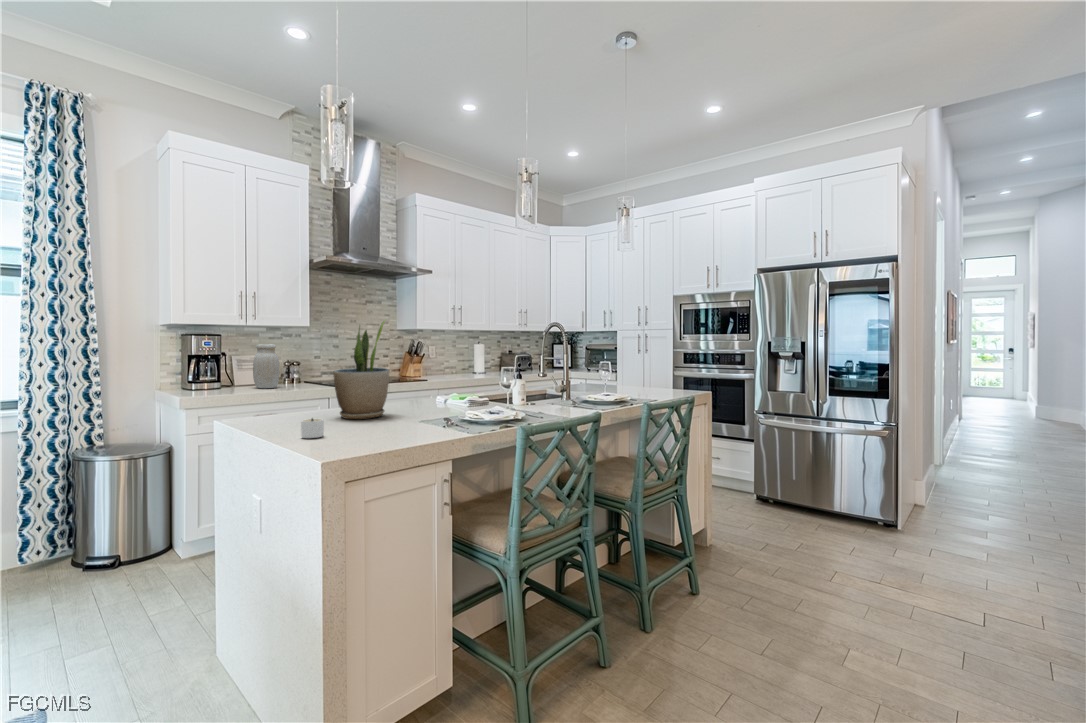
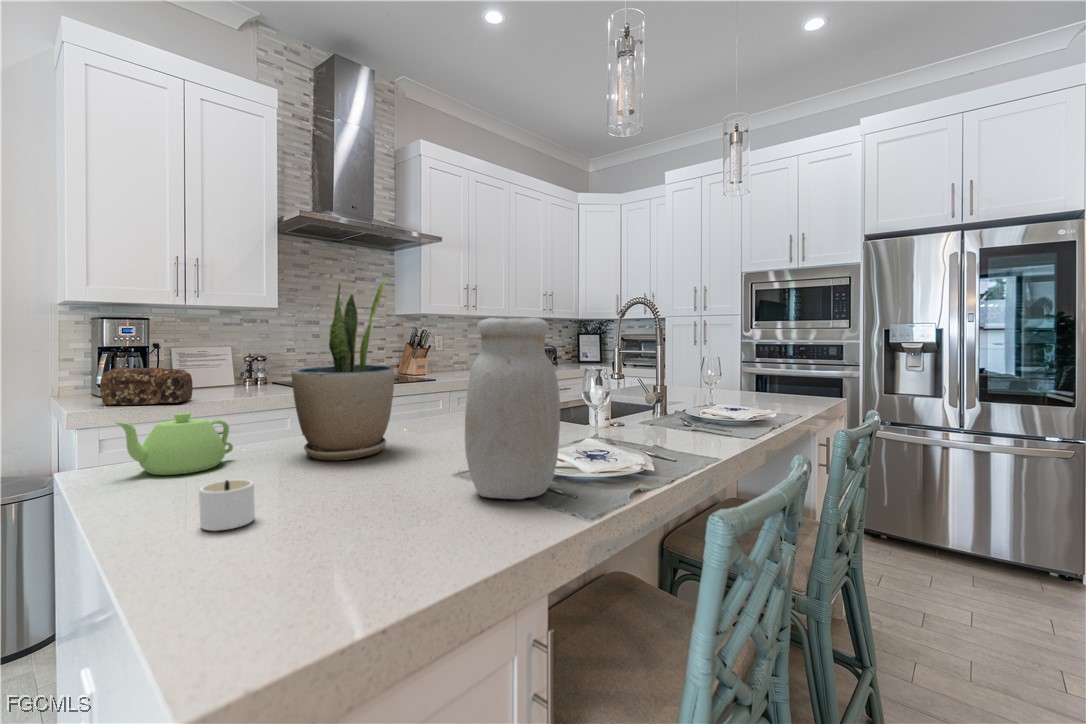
jar: present [253,344,280,388] -> present [465,317,560,499]
bread loaf: none [195,370,253,396] -> present [100,368,193,406]
teapot: none [248,393,302,424] -> present [116,413,233,475]

